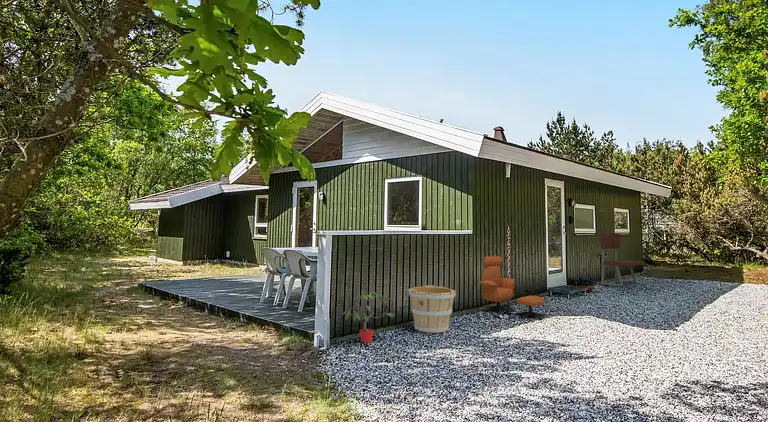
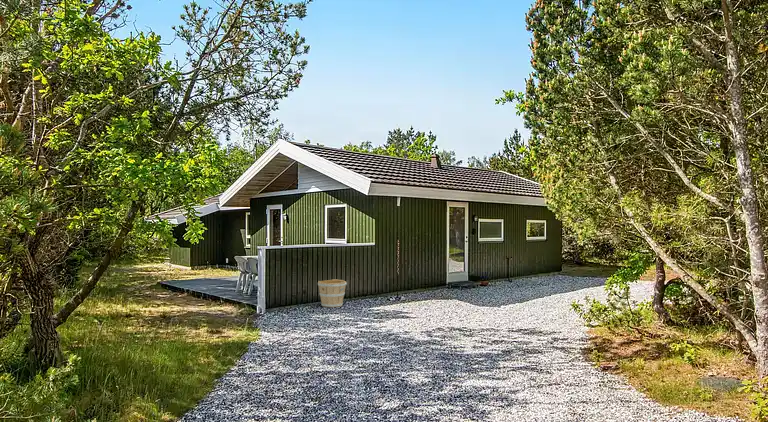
bench: present [601,233,645,287] -> none [504,240,543,282]
lounge chair: present [480,256,545,319] -> none [378,260,418,301]
potted plant: present [342,292,394,343] -> none [270,282,305,311]

